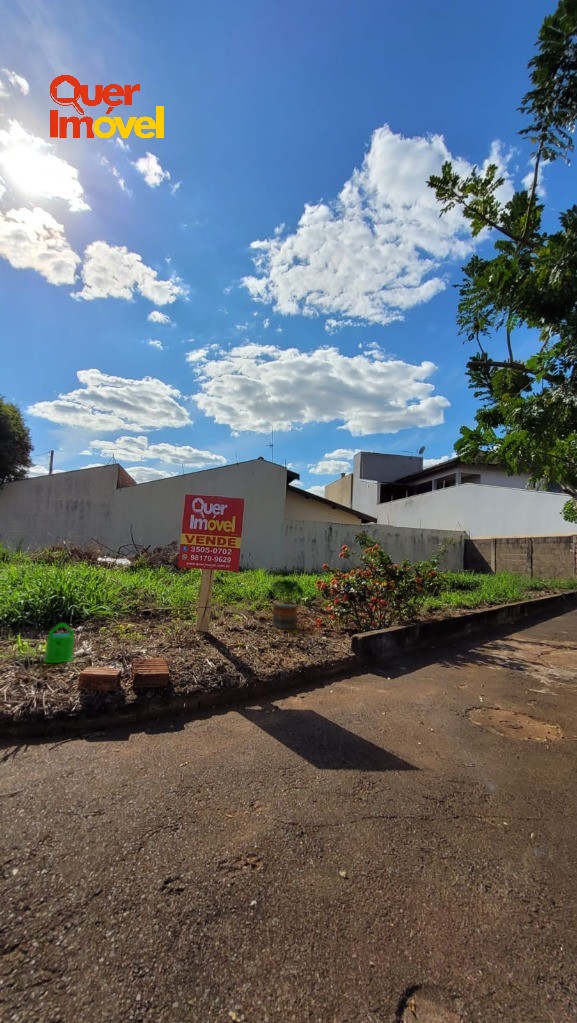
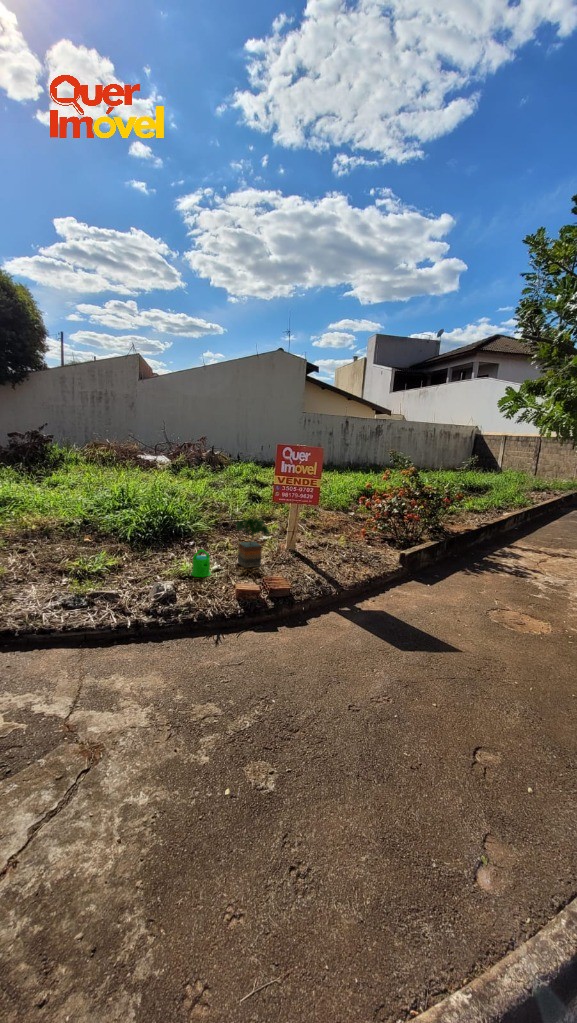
potted tree: present [272,580,304,629] -> present [236,518,269,568]

